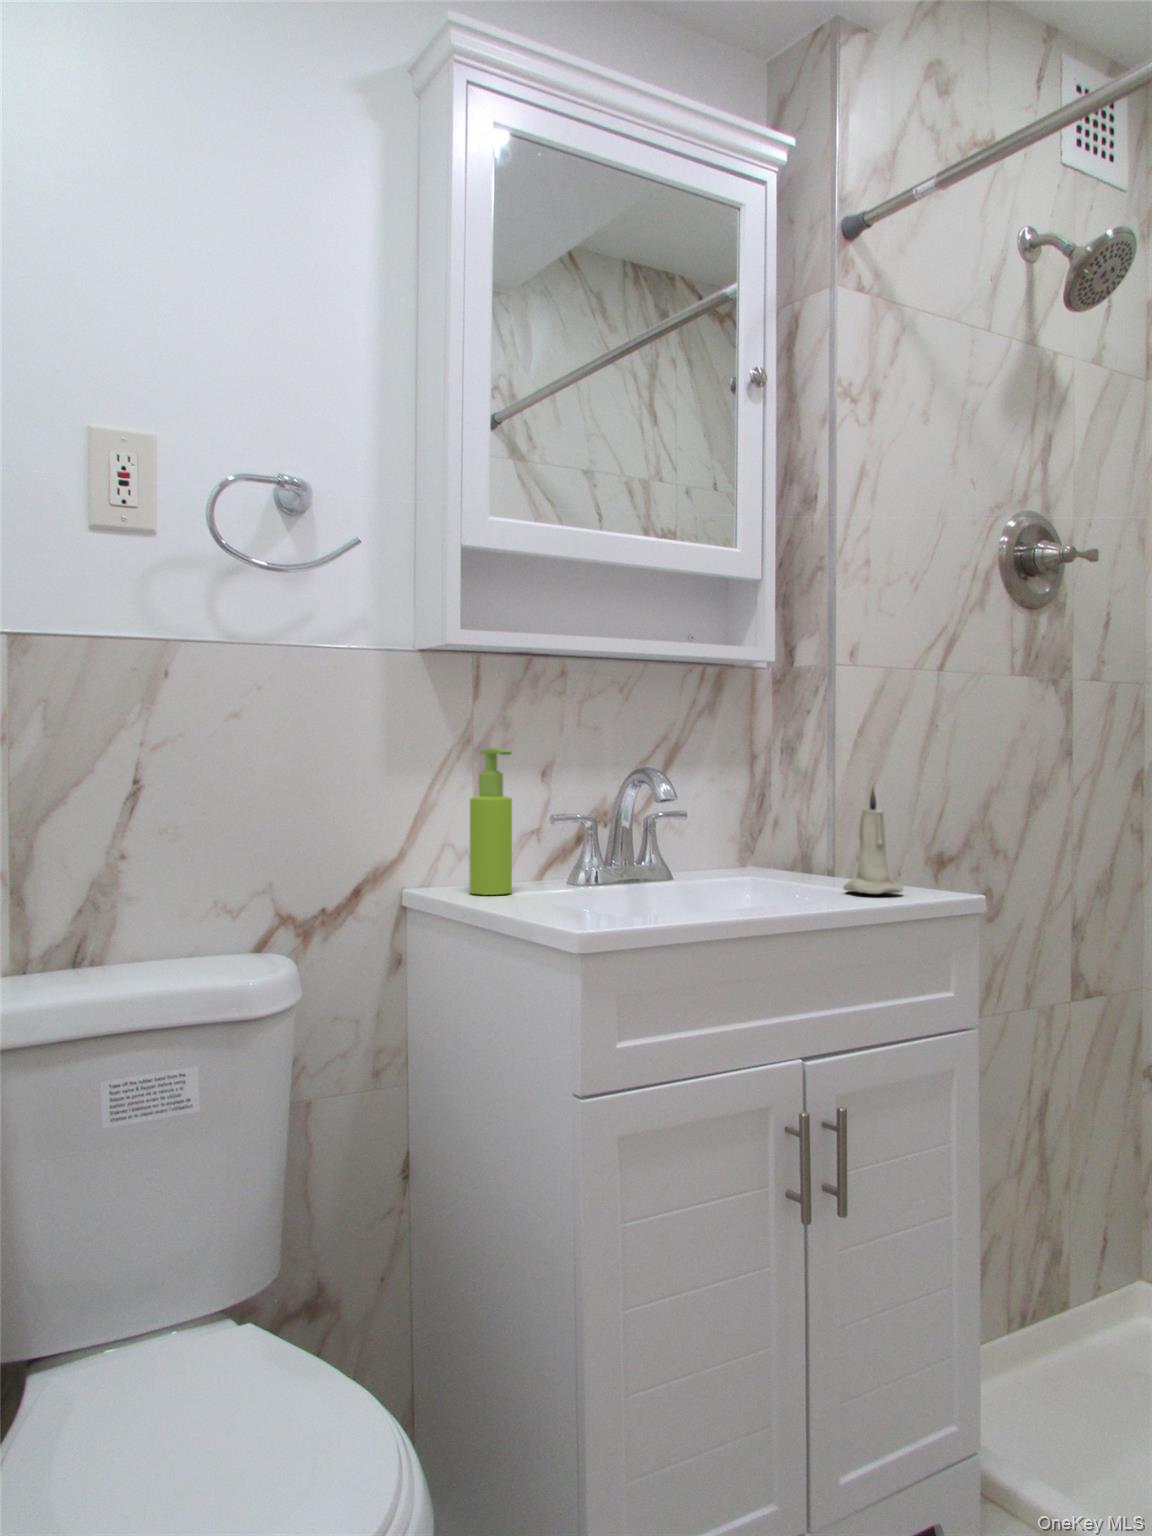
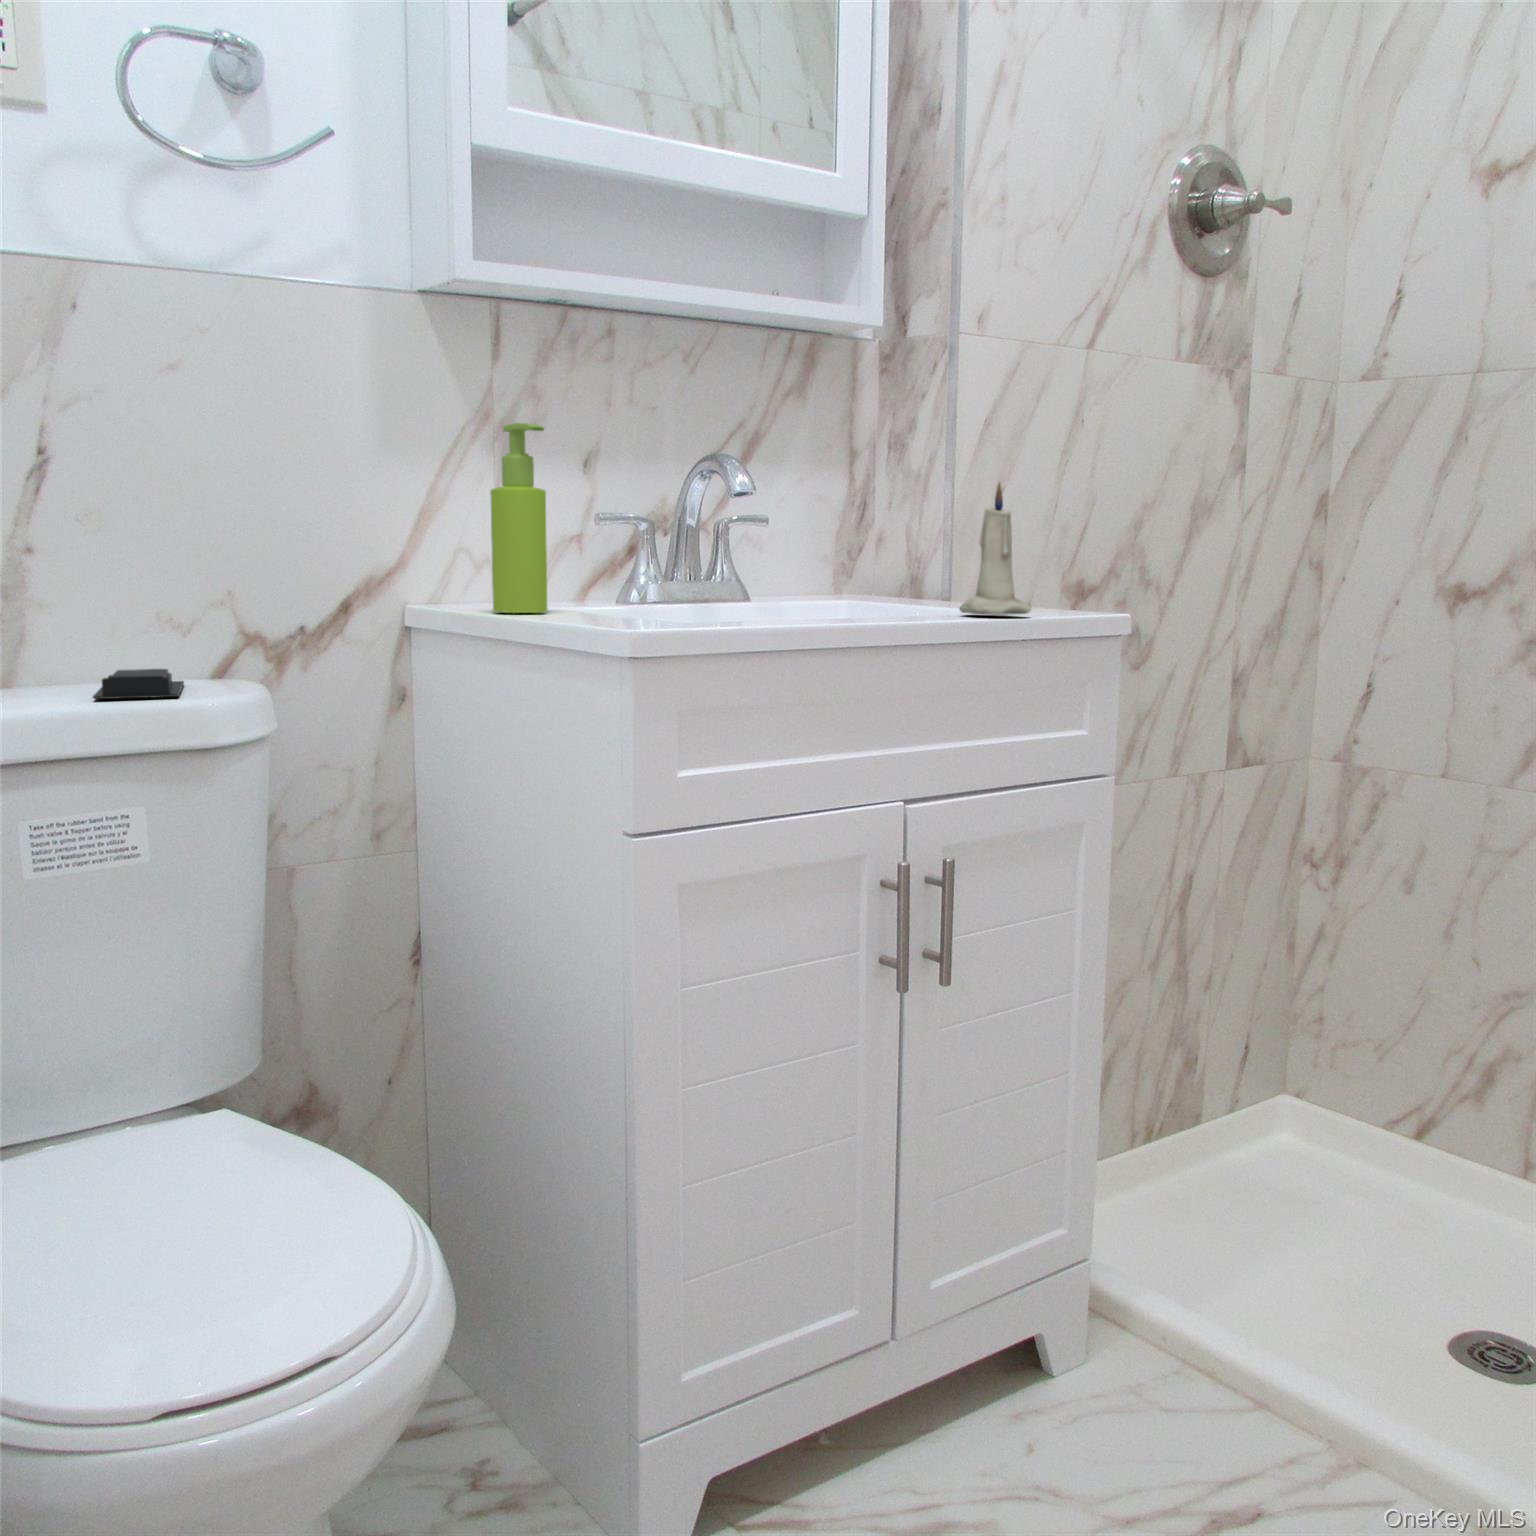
soap bar: none [165,948,232,979] -> present [93,669,184,699]

